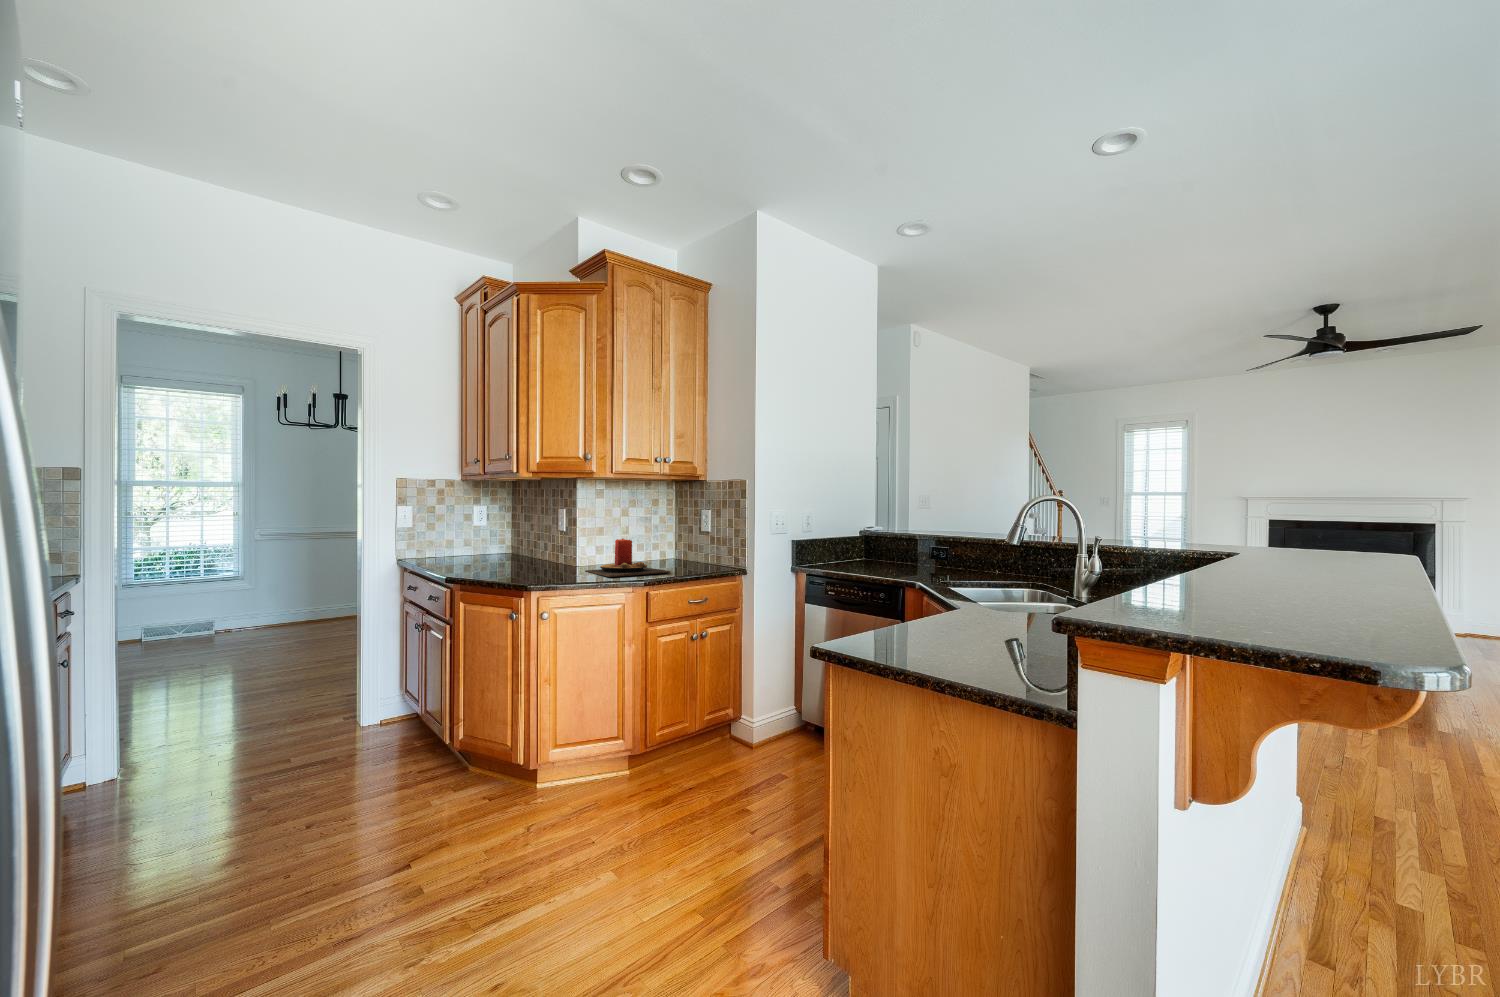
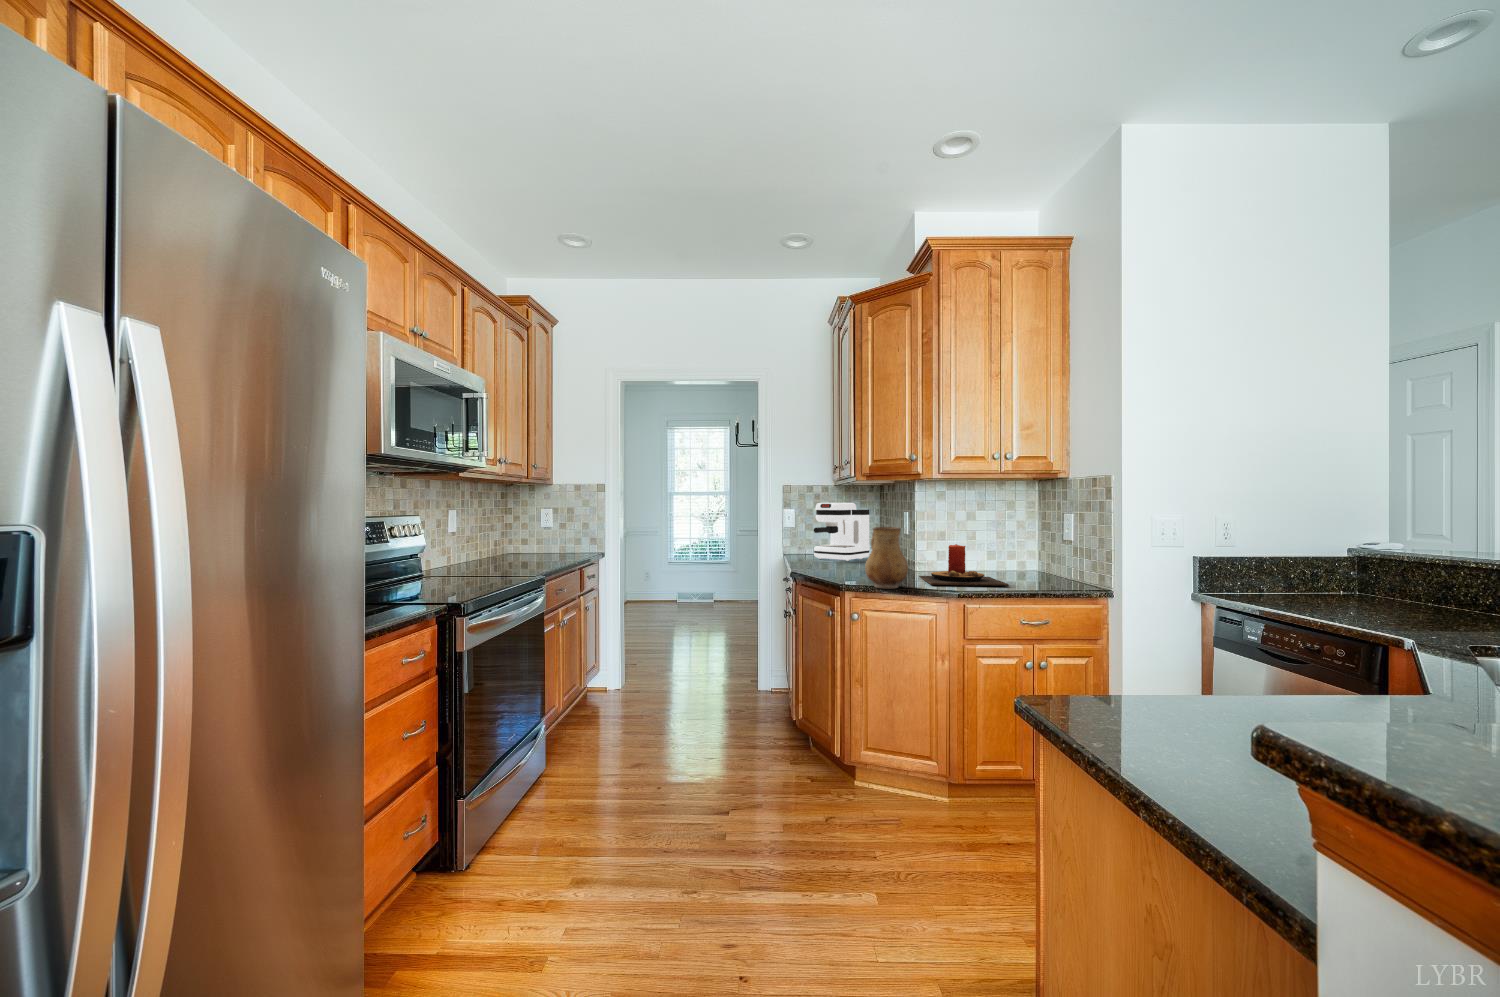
coffee maker: none [447,500,508,562] -> present [814,503,870,561]
ceramic pitcher: none [551,524,594,584] -> present [865,527,908,588]

